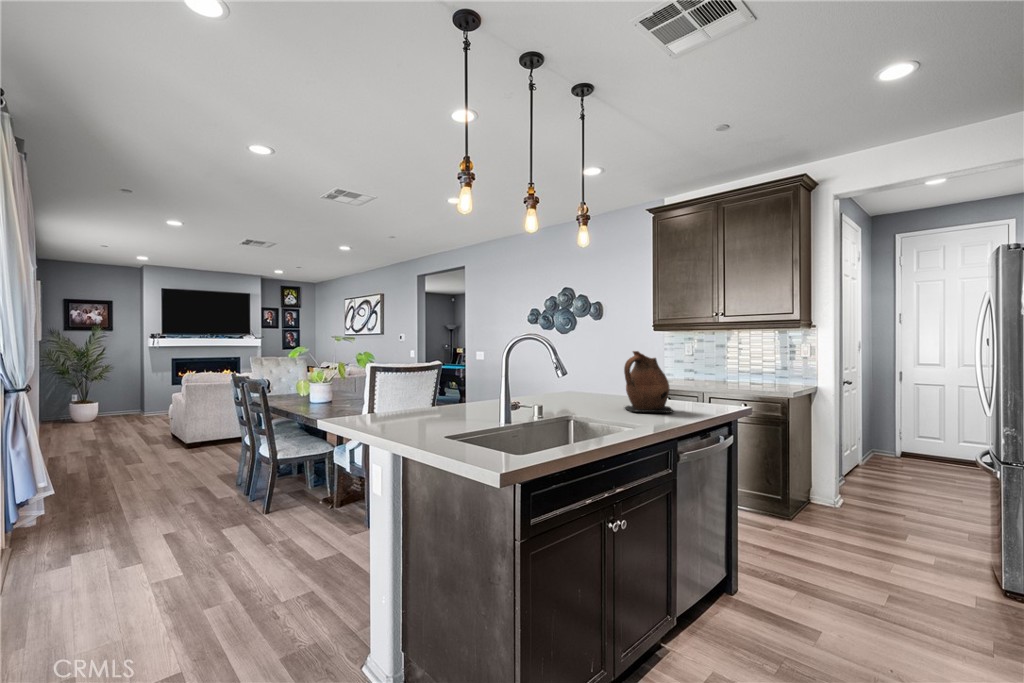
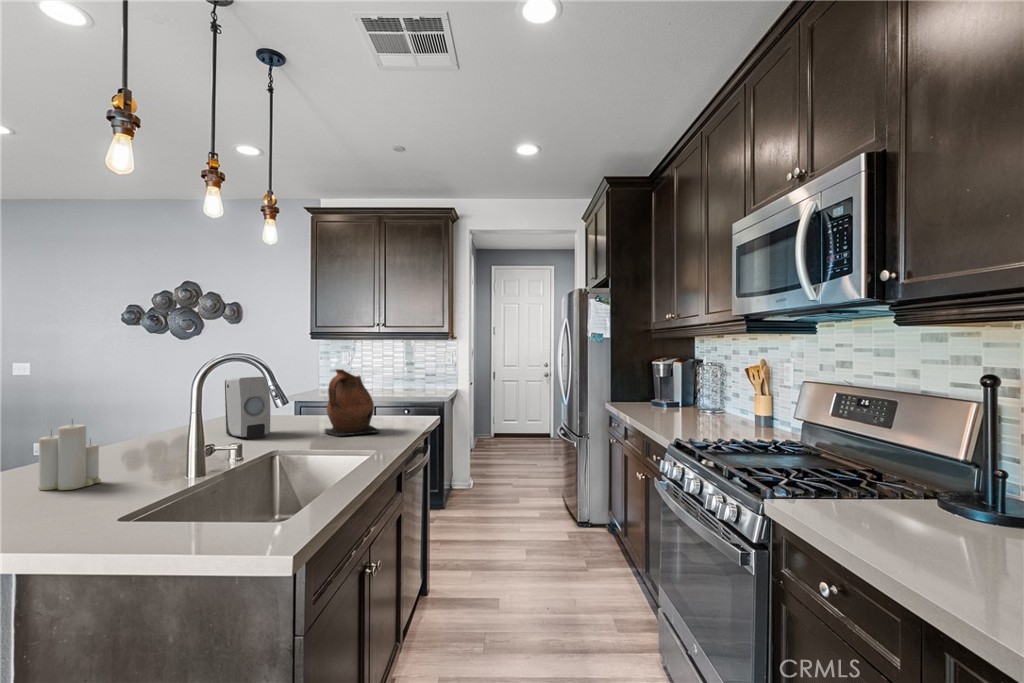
soap dispenser: none [552,356,581,407] -> present [225,377,270,439]
candle: none [424,374,454,420] -> present [38,424,101,490]

